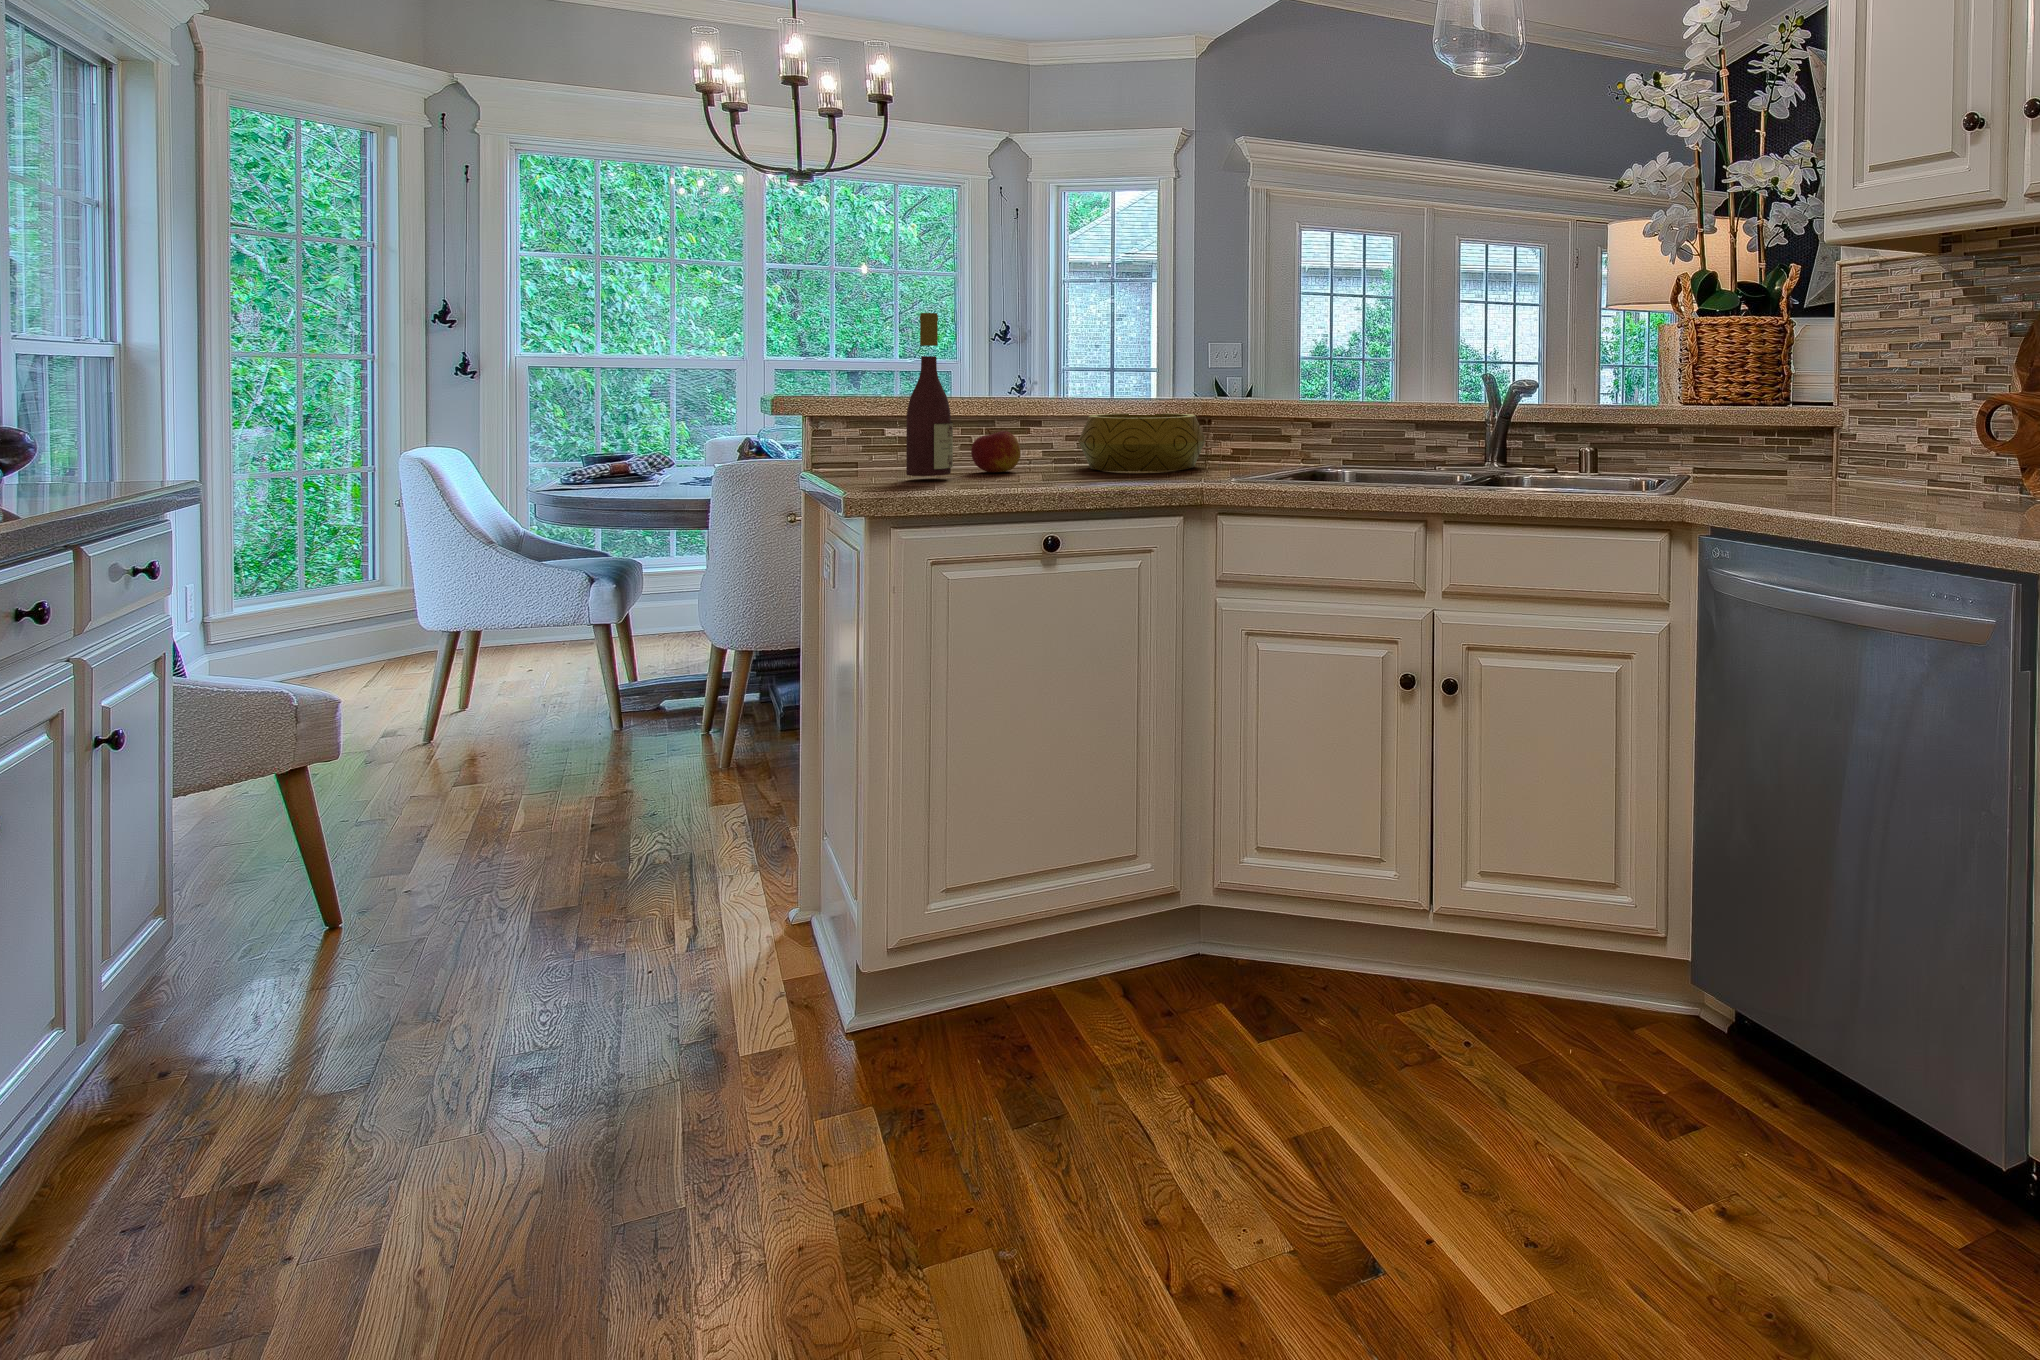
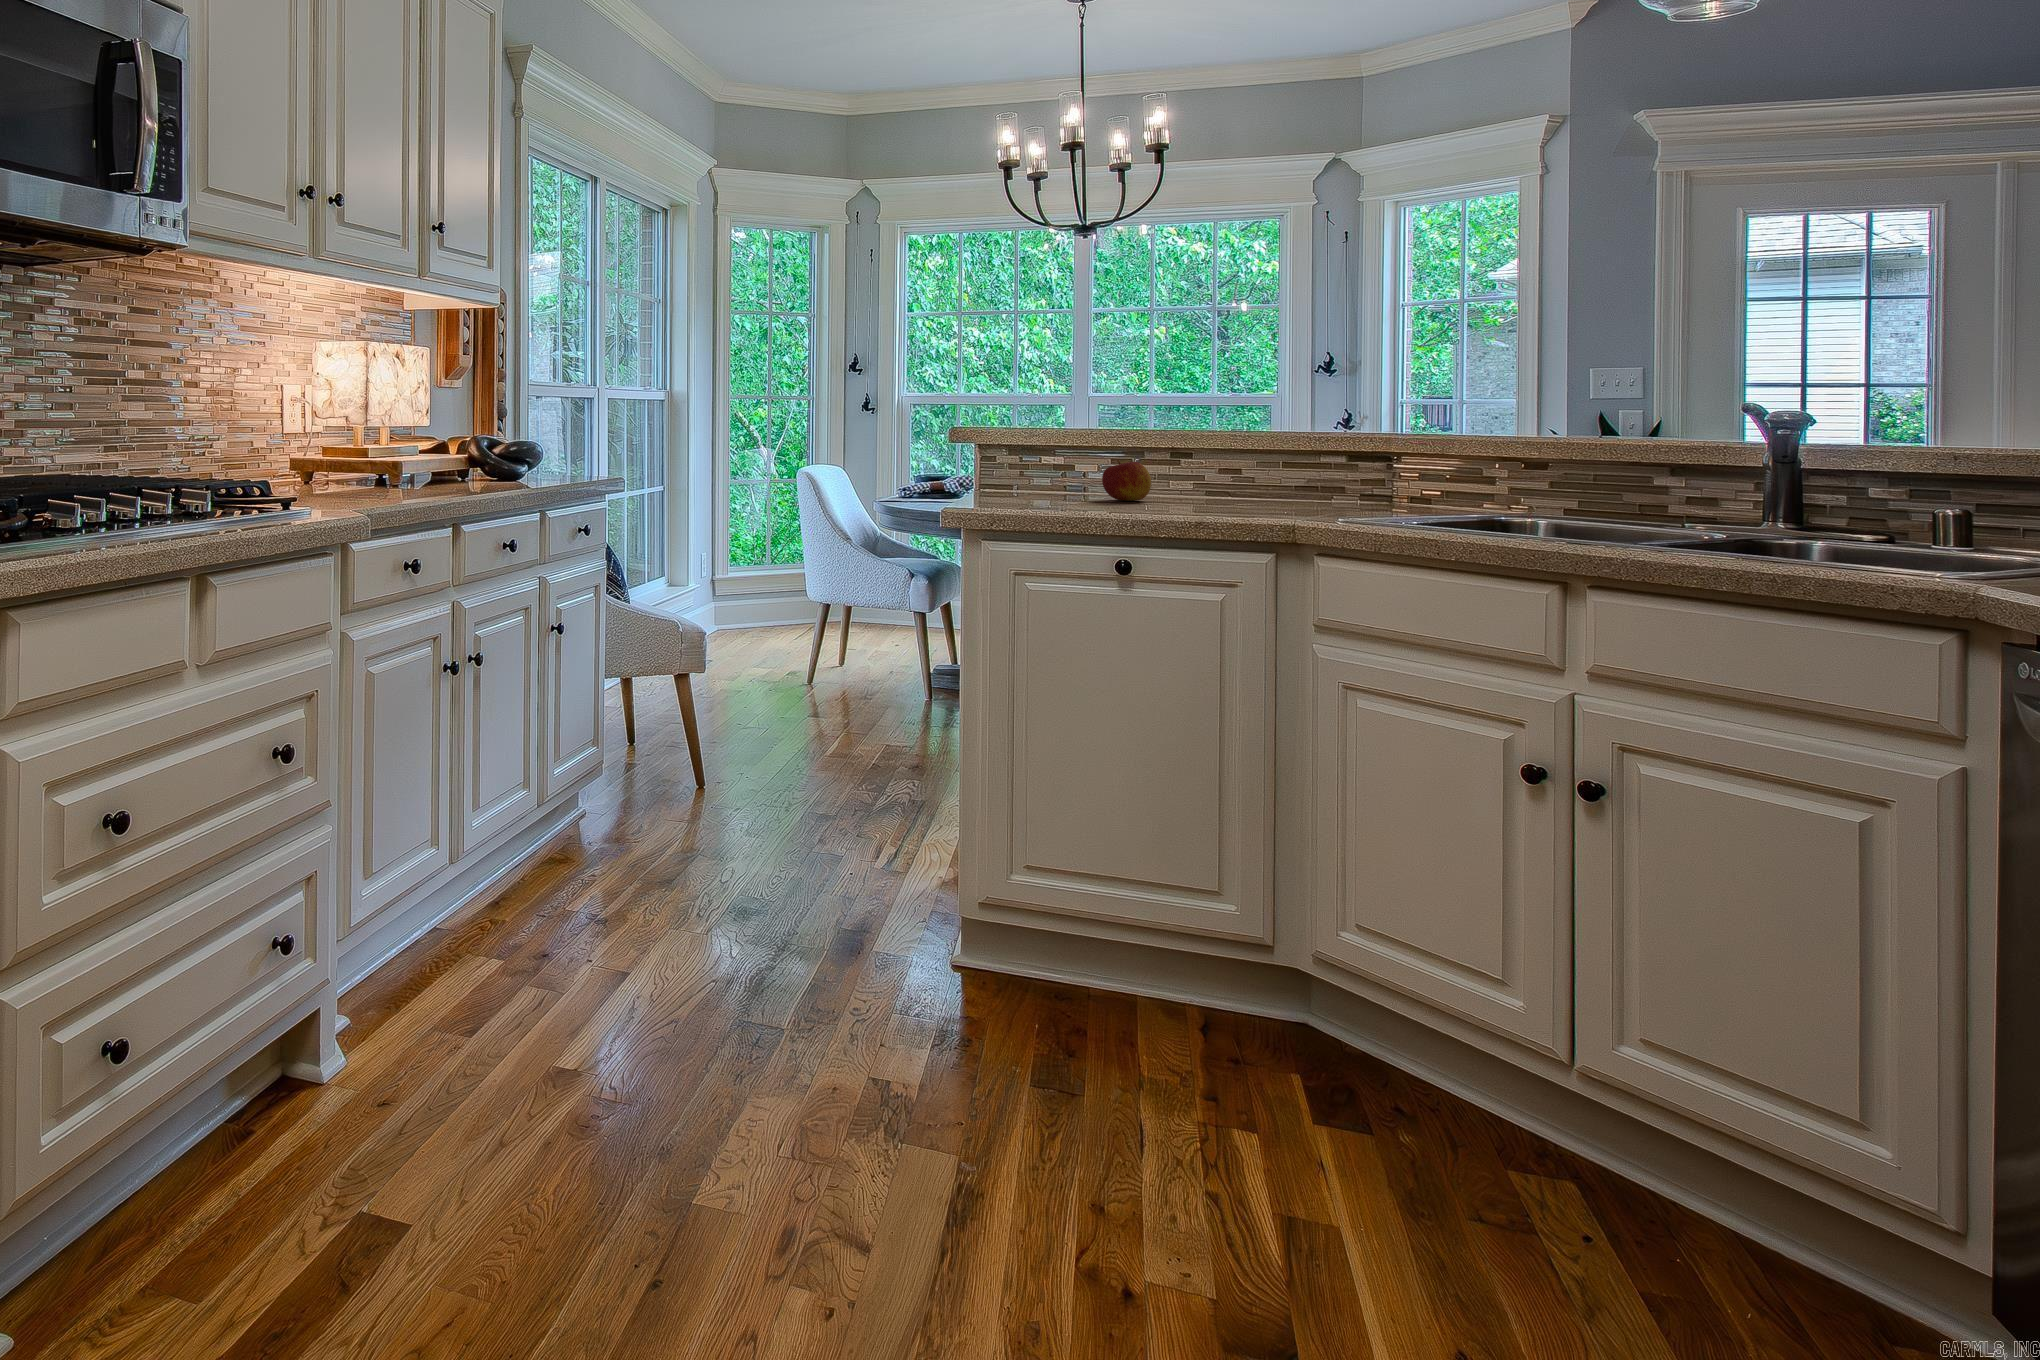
wine bottle: present [906,313,953,476] -> none [1029,351,1073,503]
decorative bowl: present [1078,413,1206,472] -> none [1212,449,1364,510]

